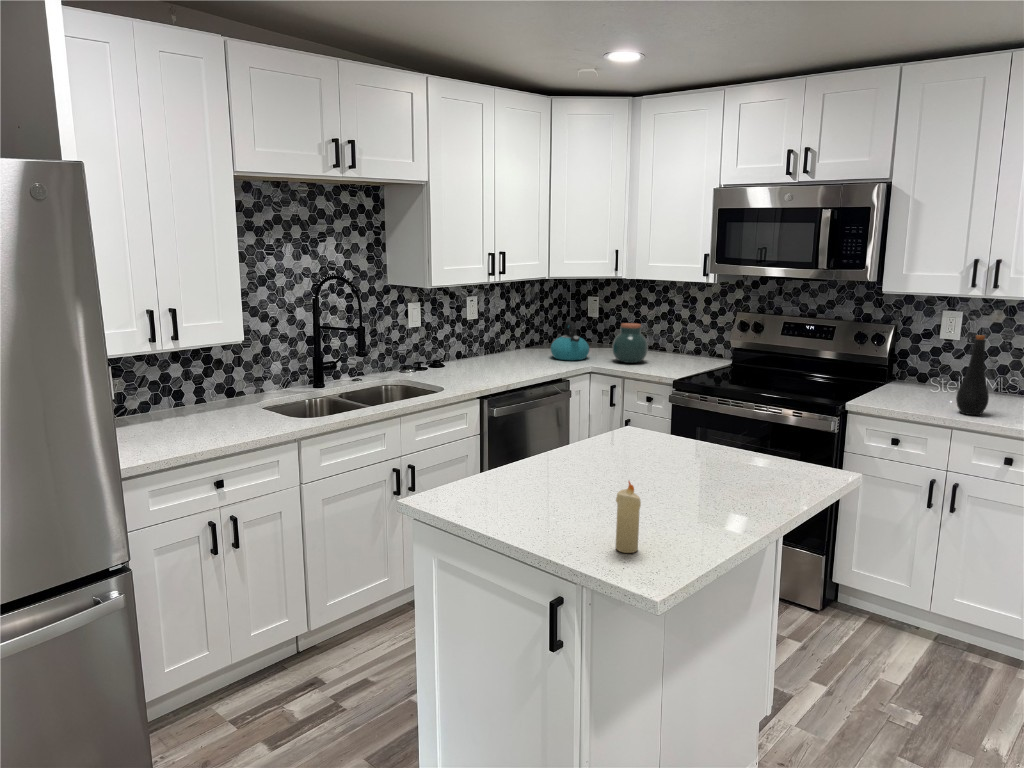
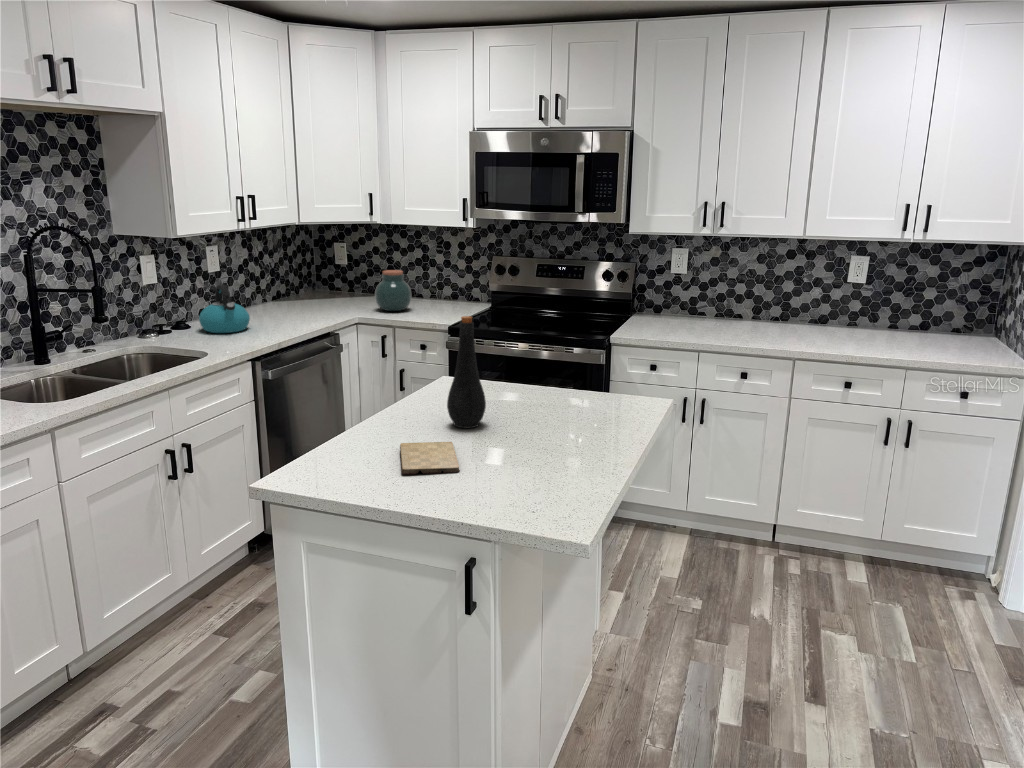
kettle: present [551,321,589,360] -> present [199,285,250,333]
bottle: present [956,335,989,415] -> present [447,316,486,428]
candle: present [616,481,641,553] -> none [511,432,535,504]
cutting board: none [532,482,597,515] -> present [400,442,460,474]

